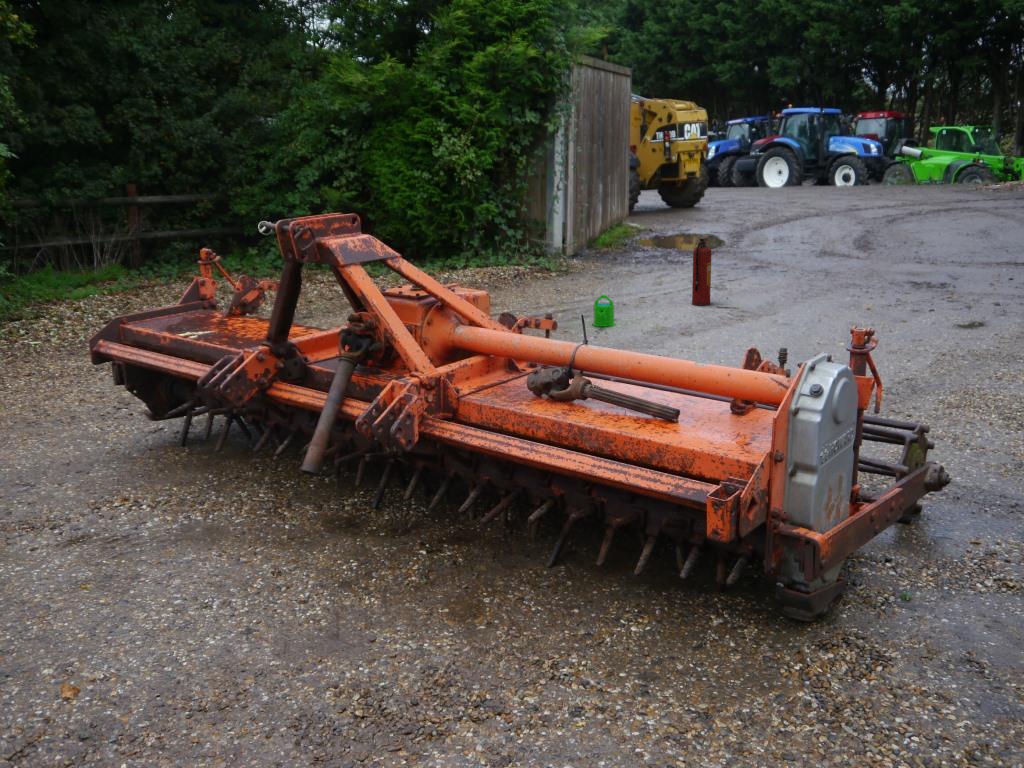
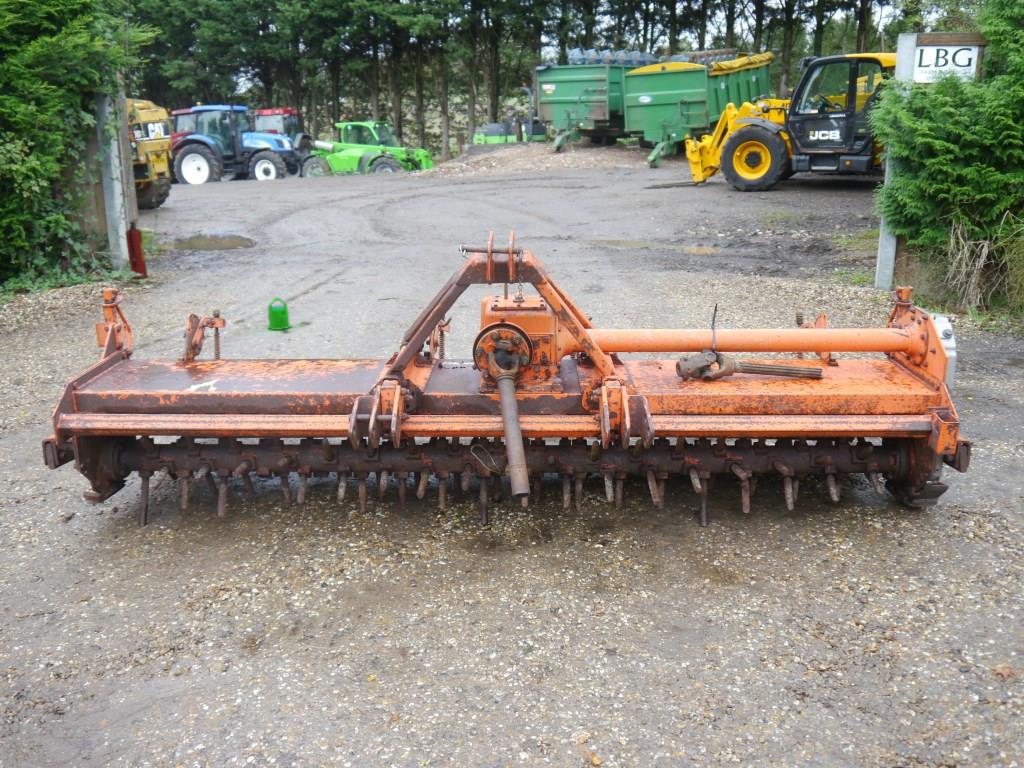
fire extinguisher: present [692,235,712,306] -> present [126,219,148,279]

